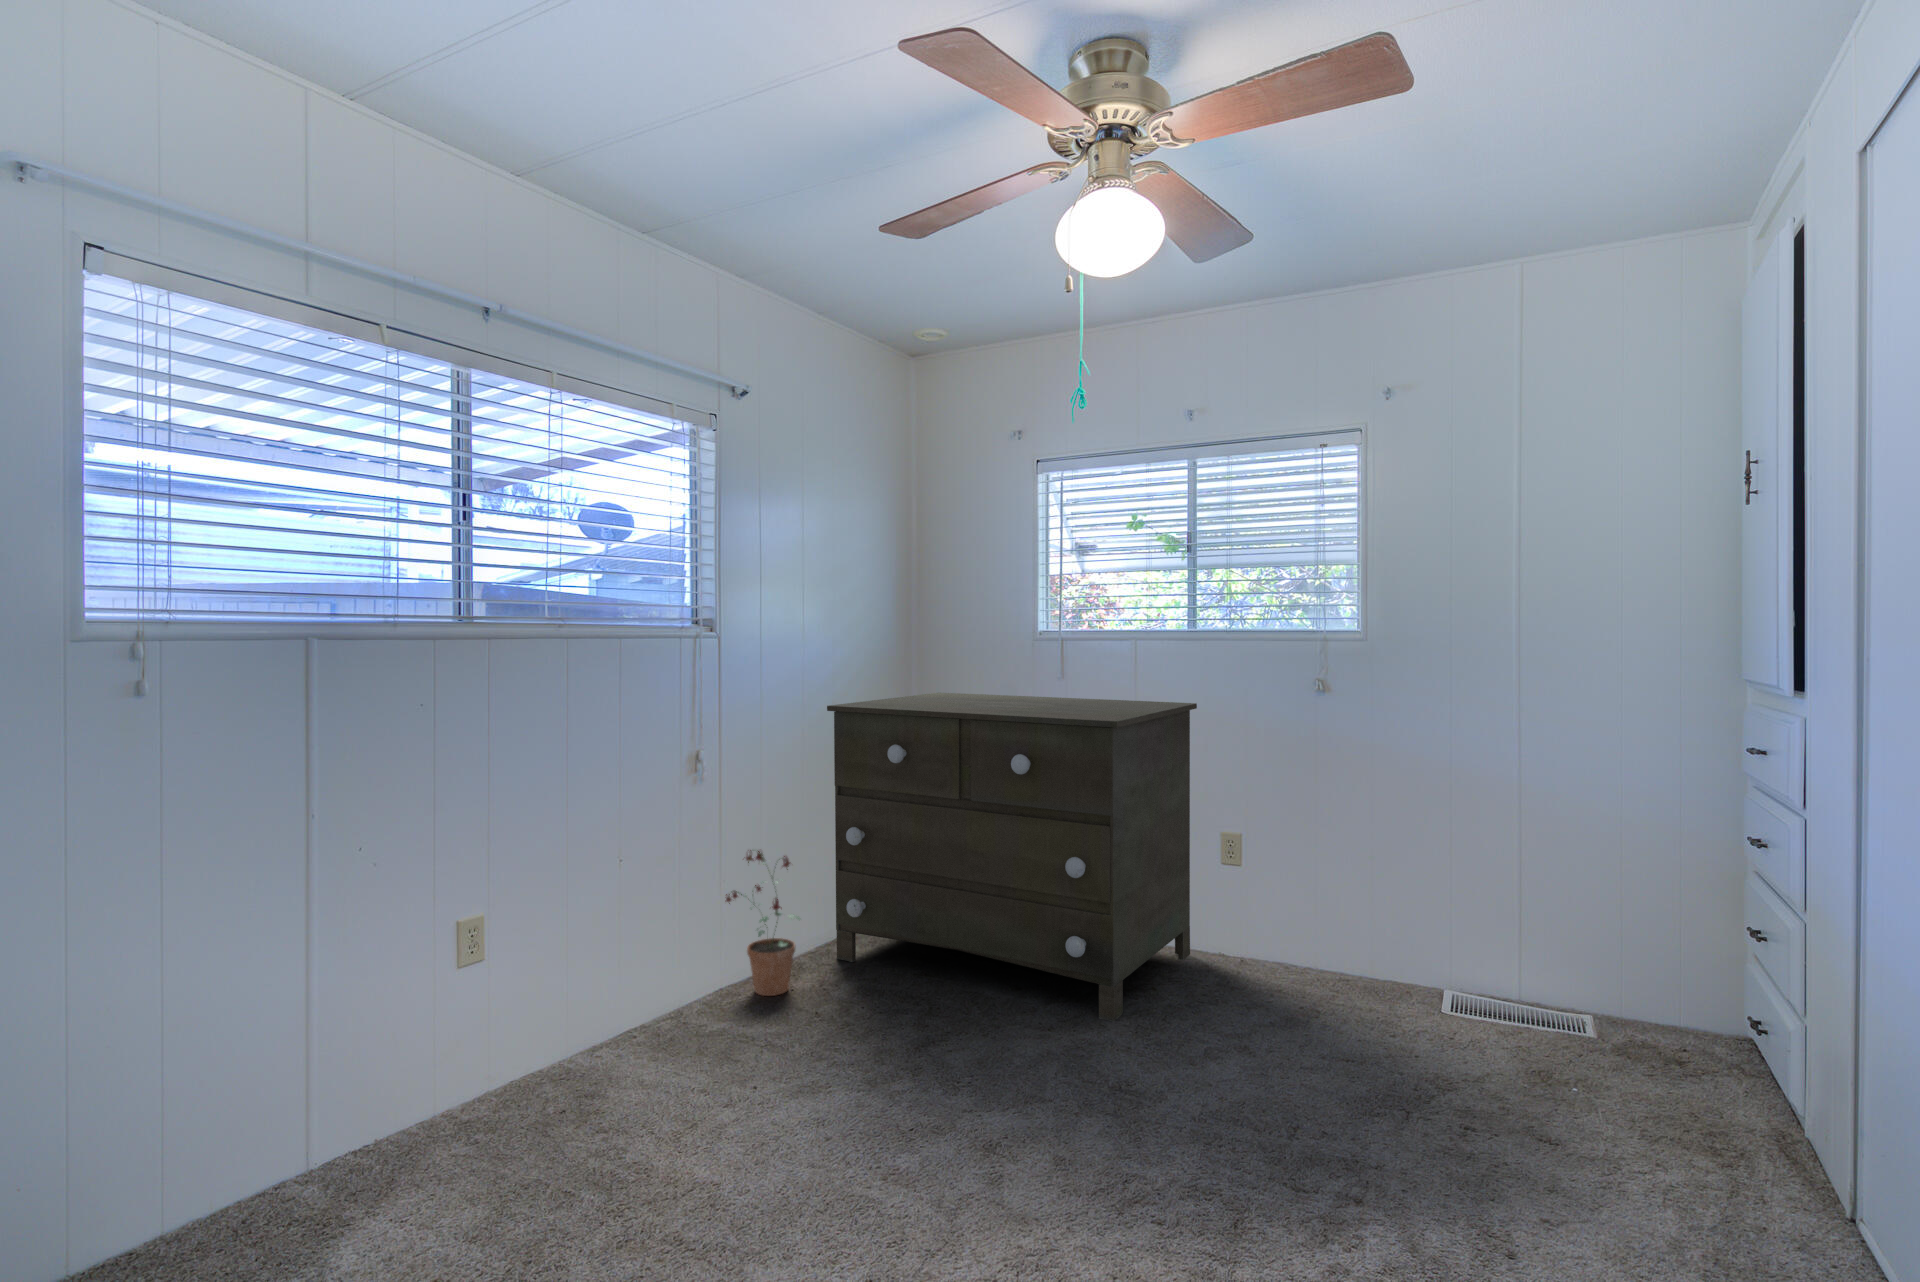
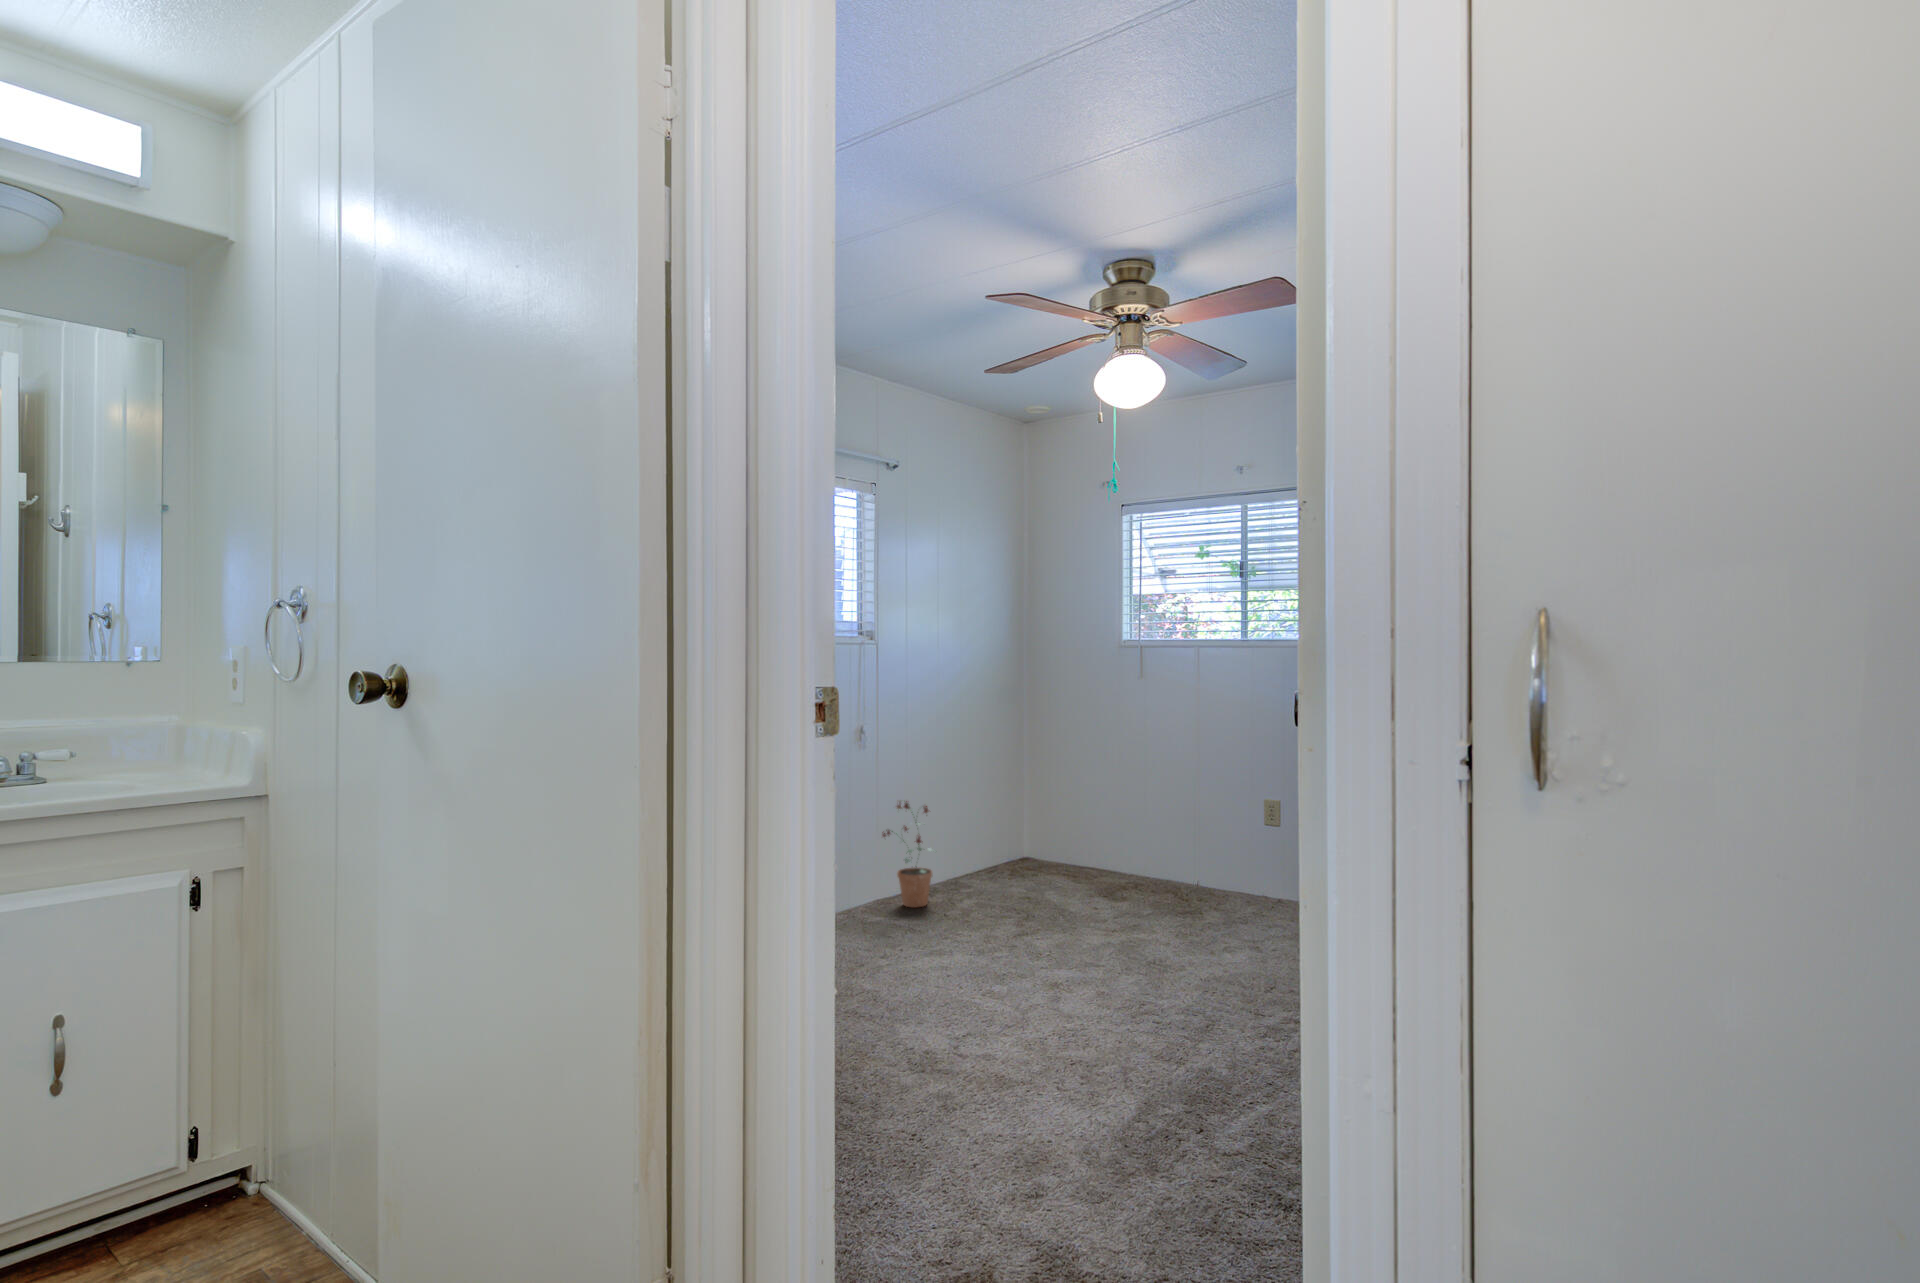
dresser: present [827,693,1197,1022] -> none [957,690,1246,930]

